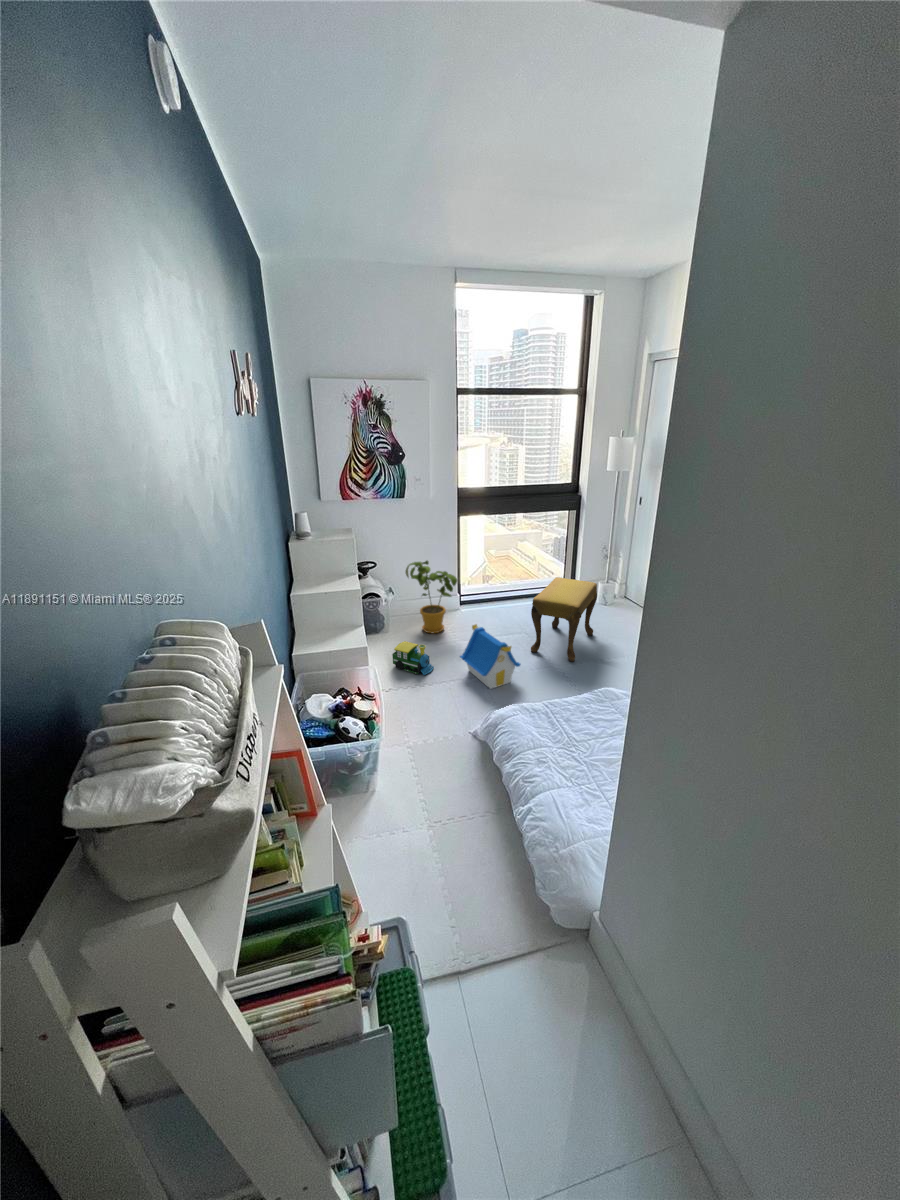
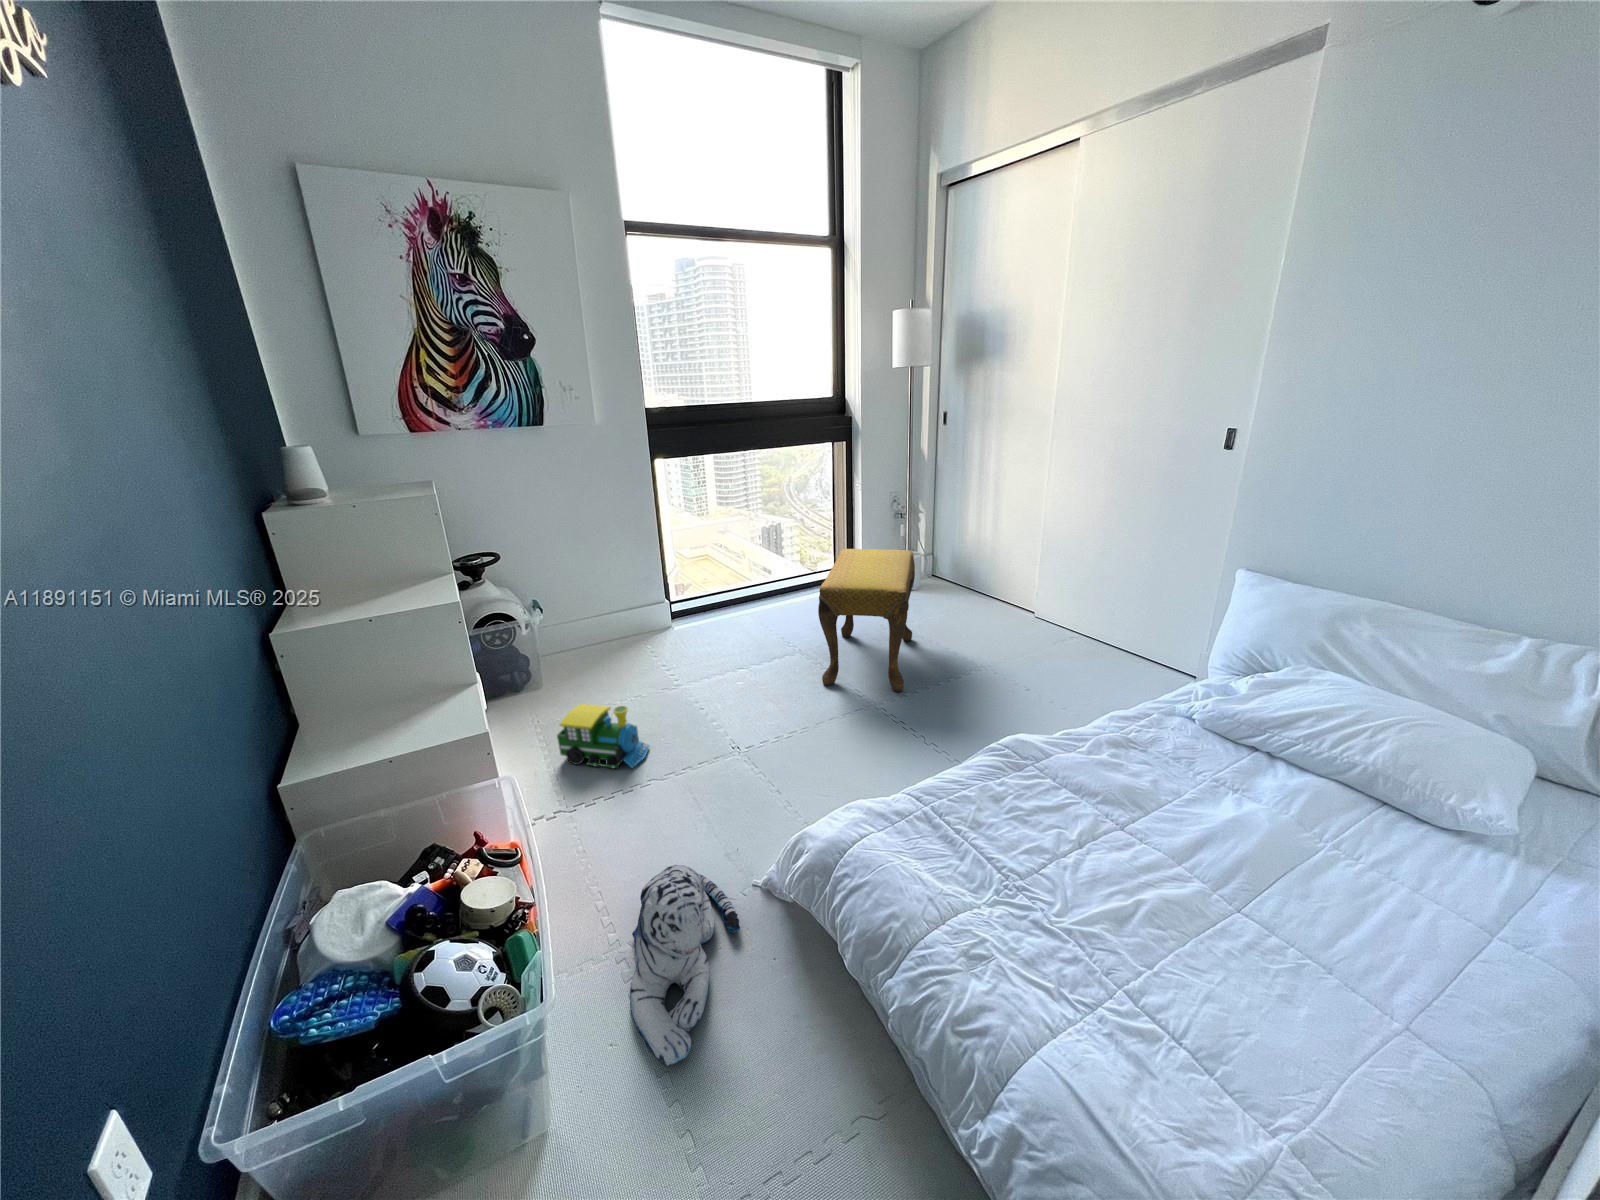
house plant: present [406,561,457,633] -> none [564,540,671,679]
toy house: present [460,624,520,689] -> none [700,648,823,773]
plush toy: none [408,712,457,778] -> present [630,865,740,1066]

